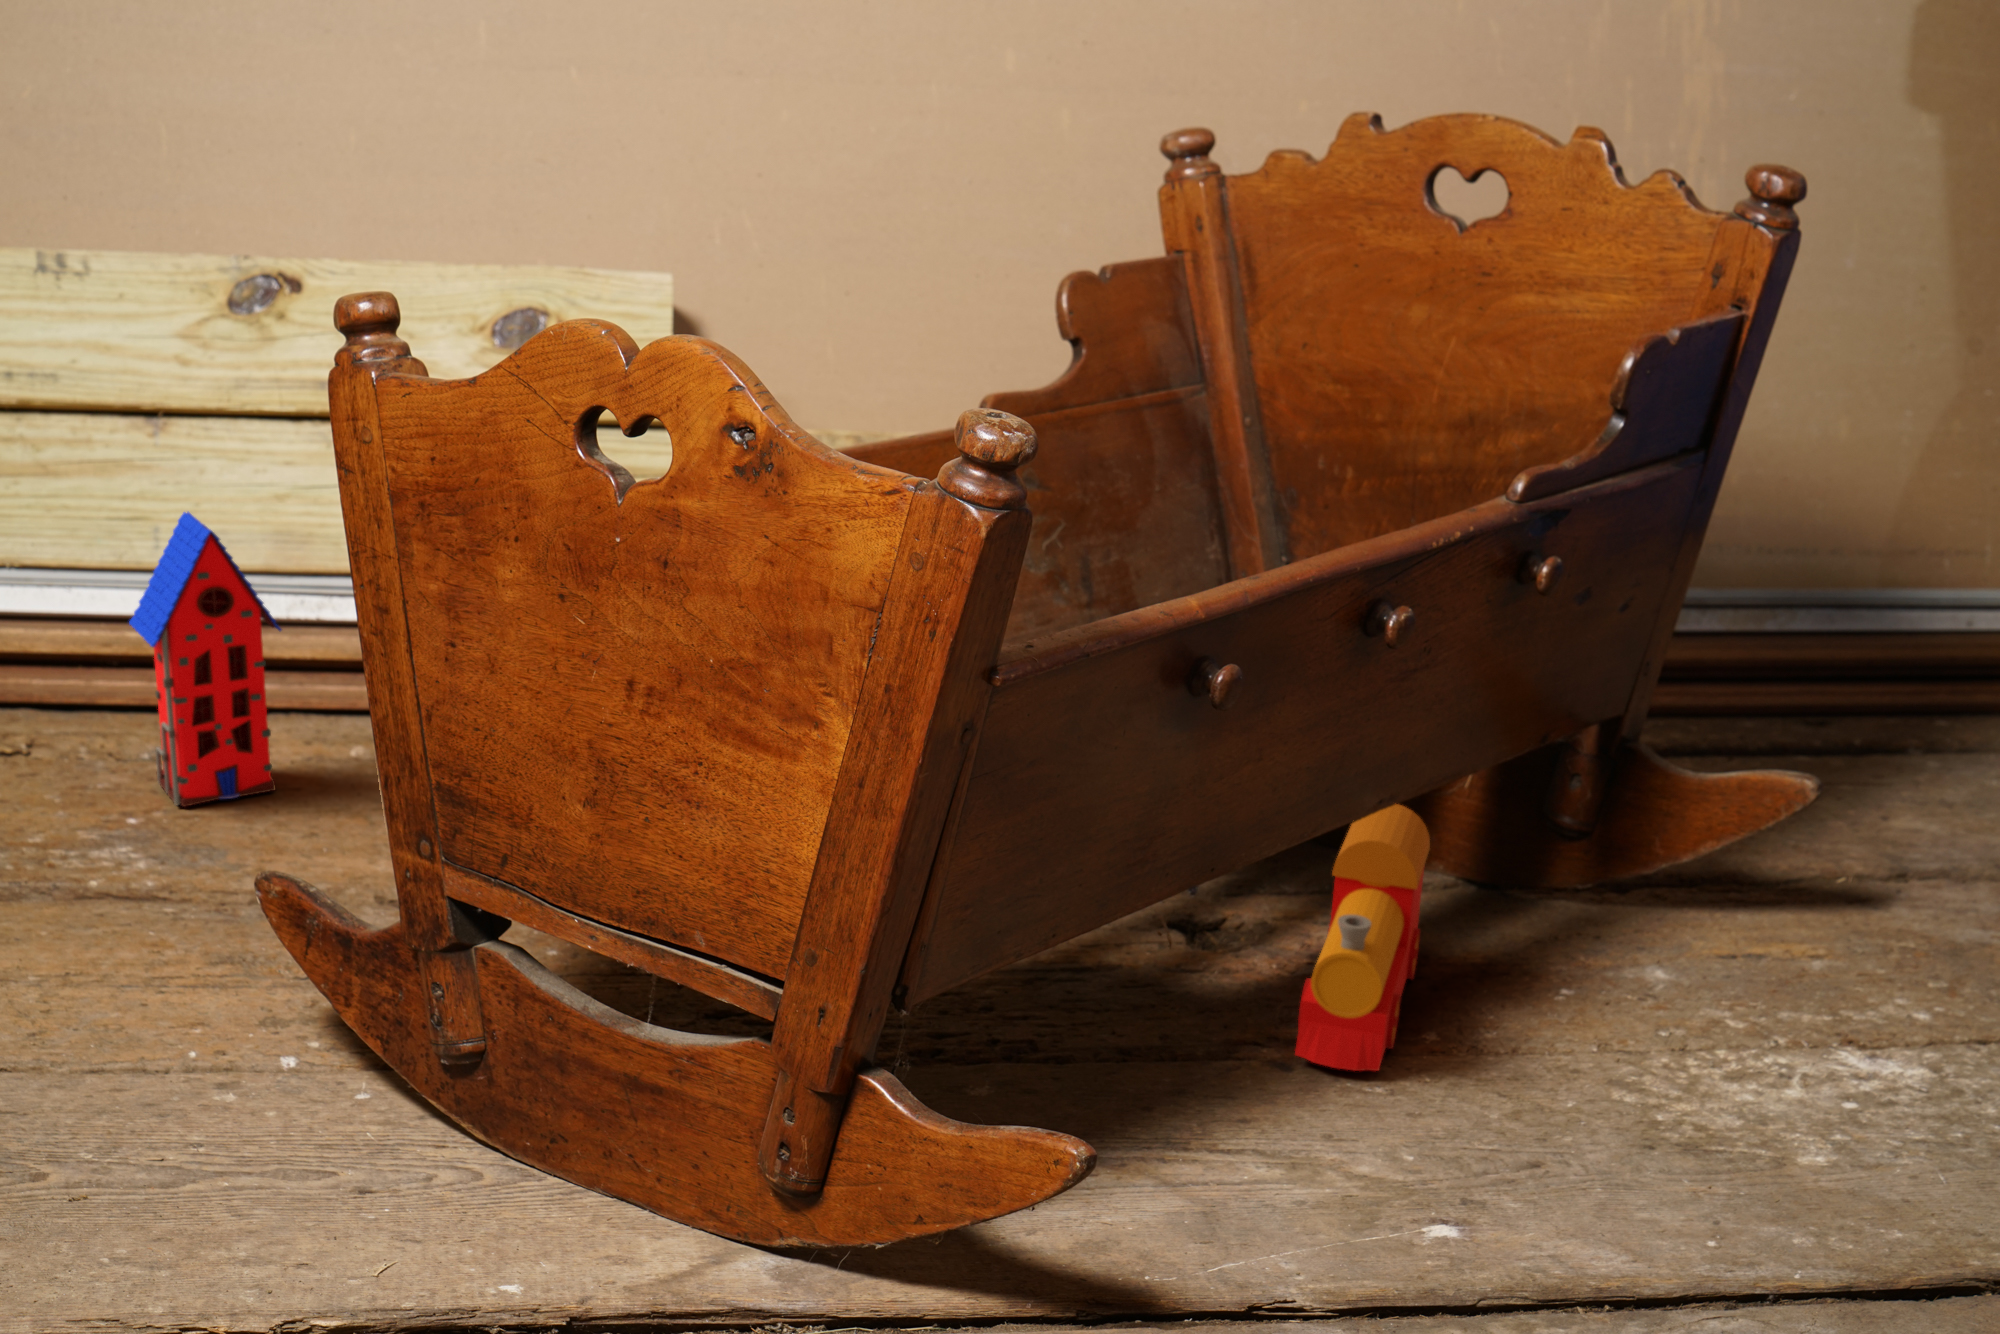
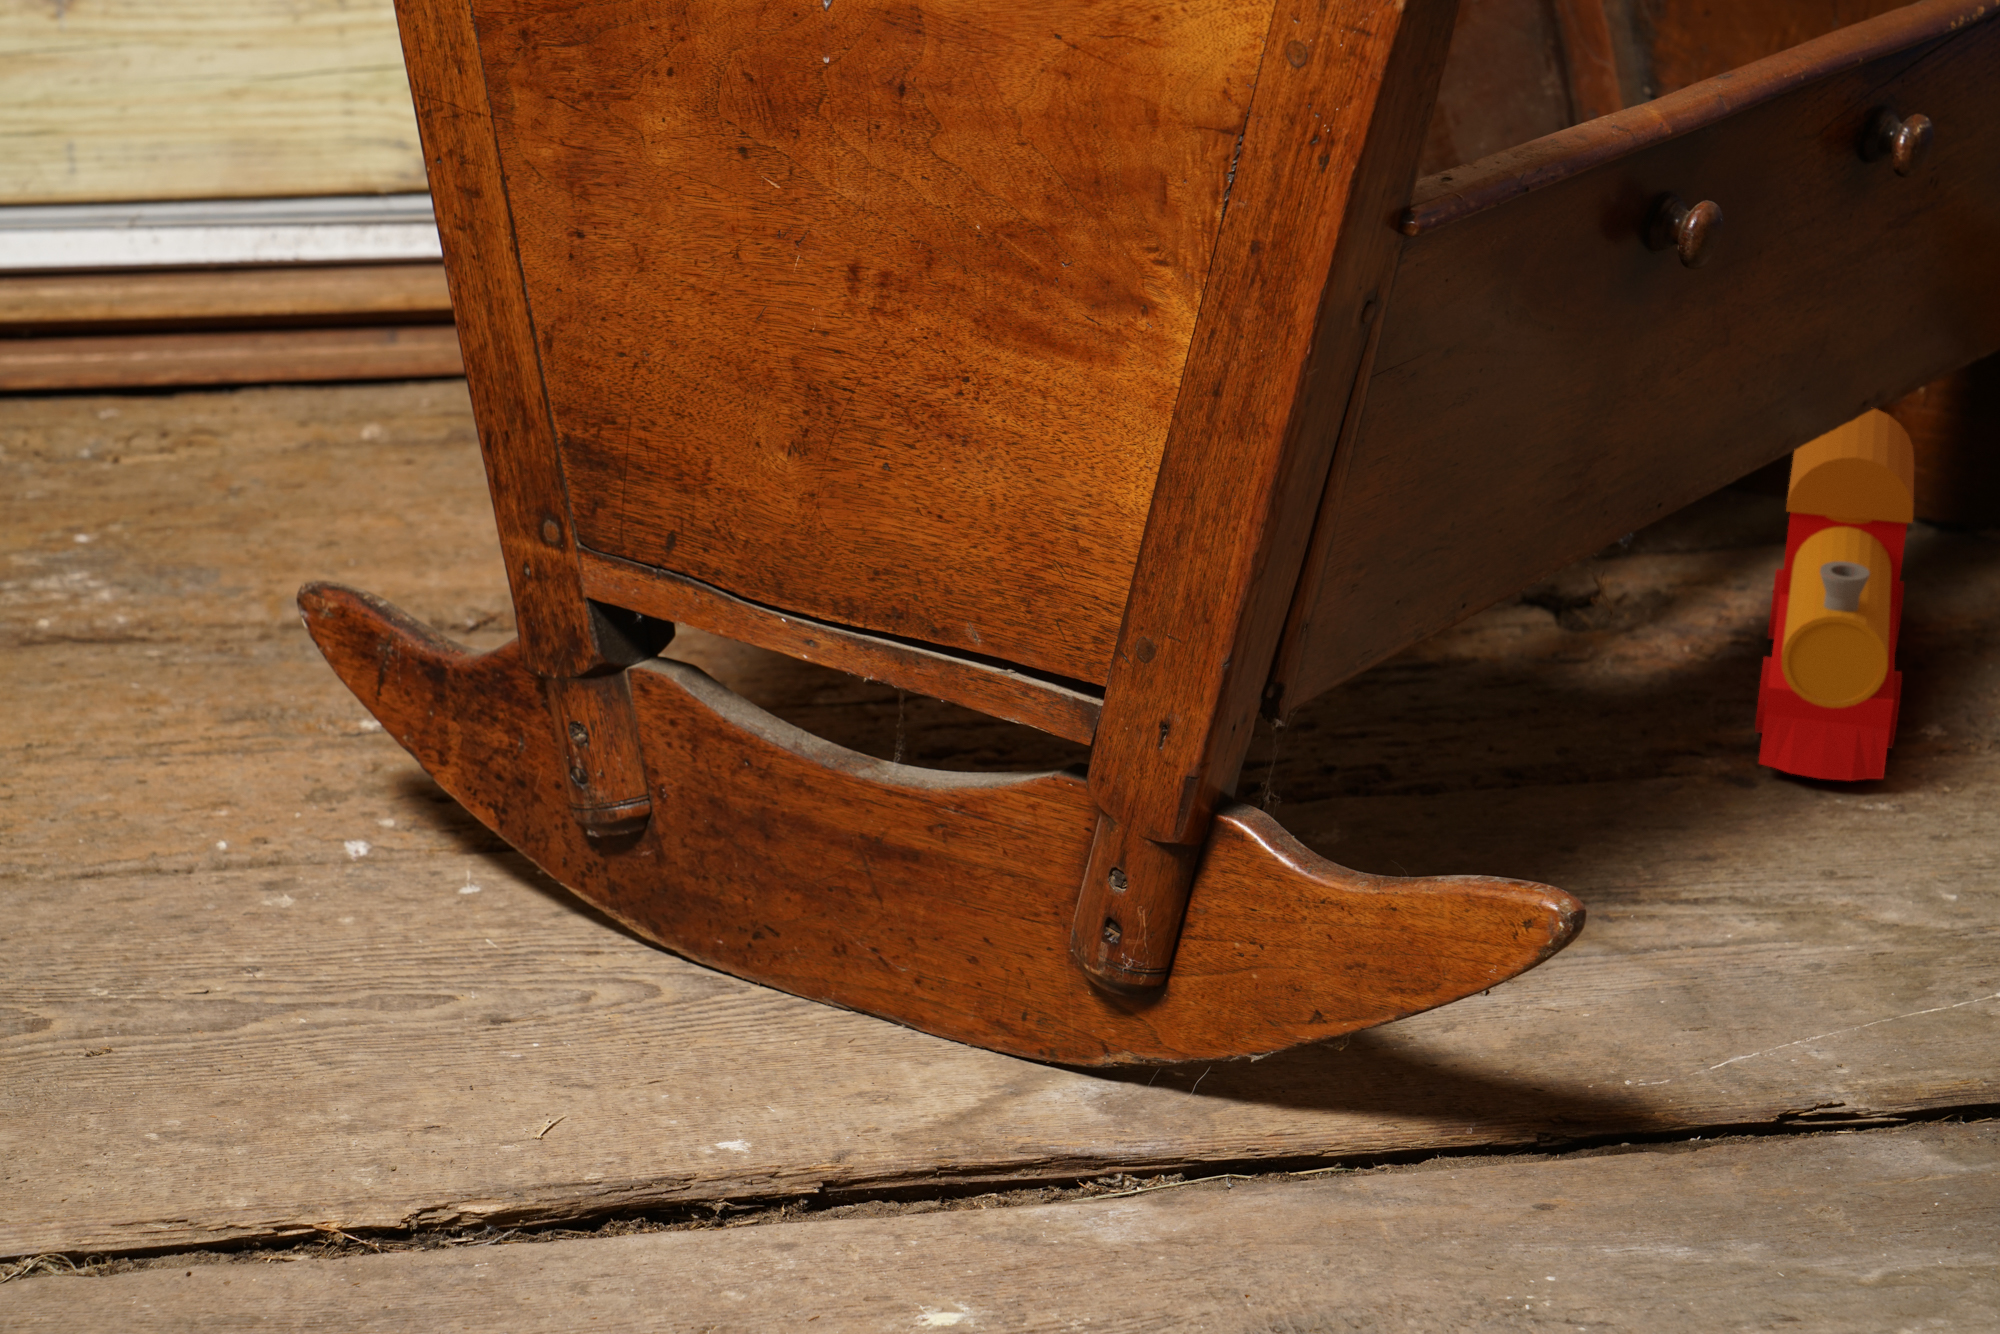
toy house: present [129,512,281,807] -> none [44,104,266,518]

